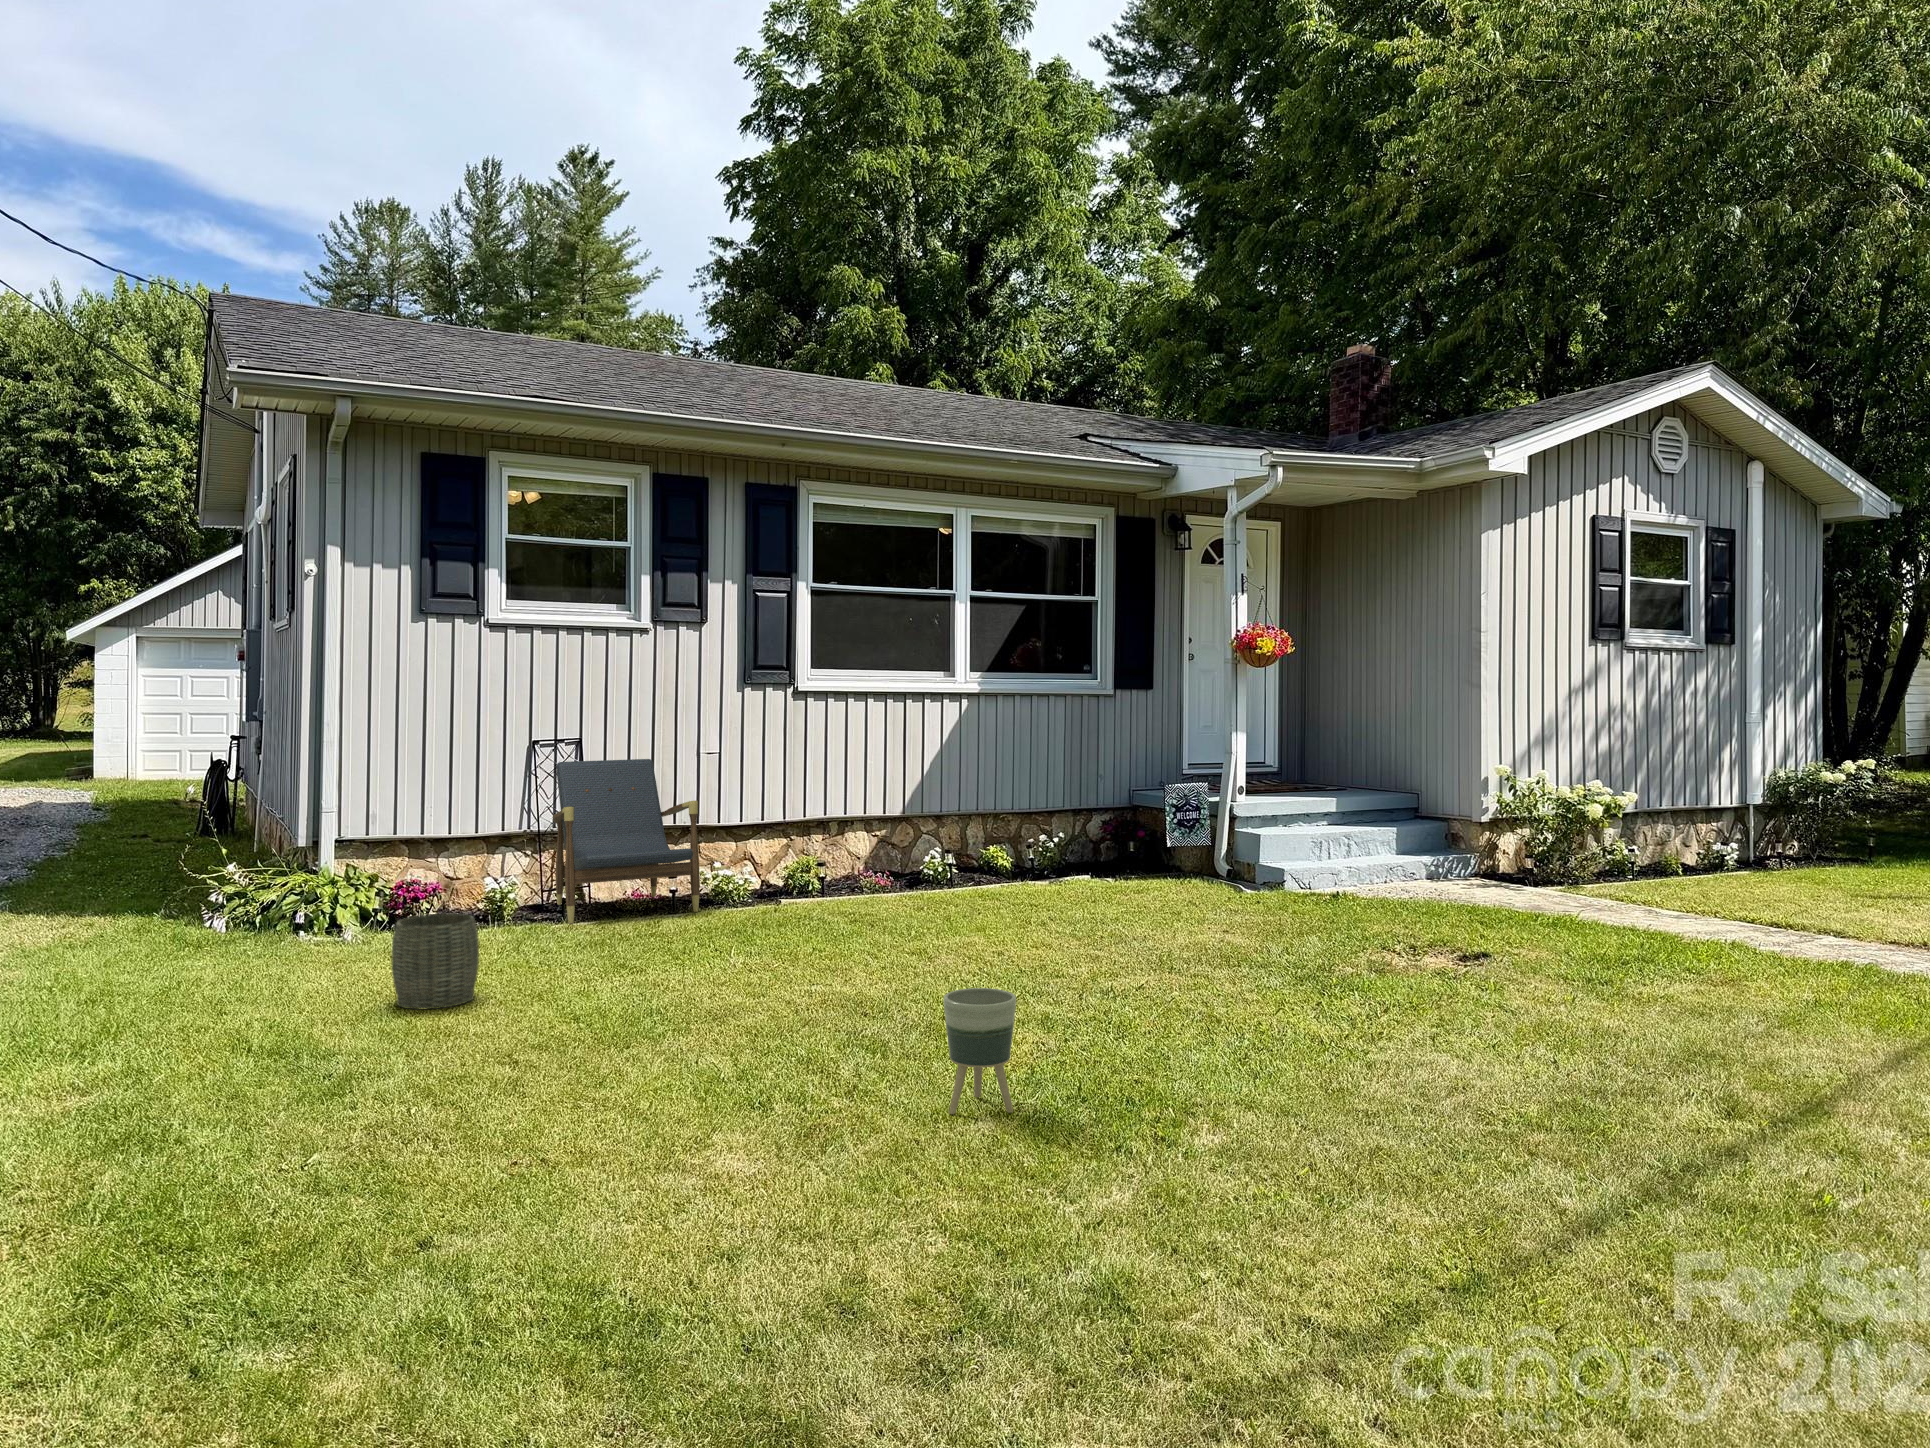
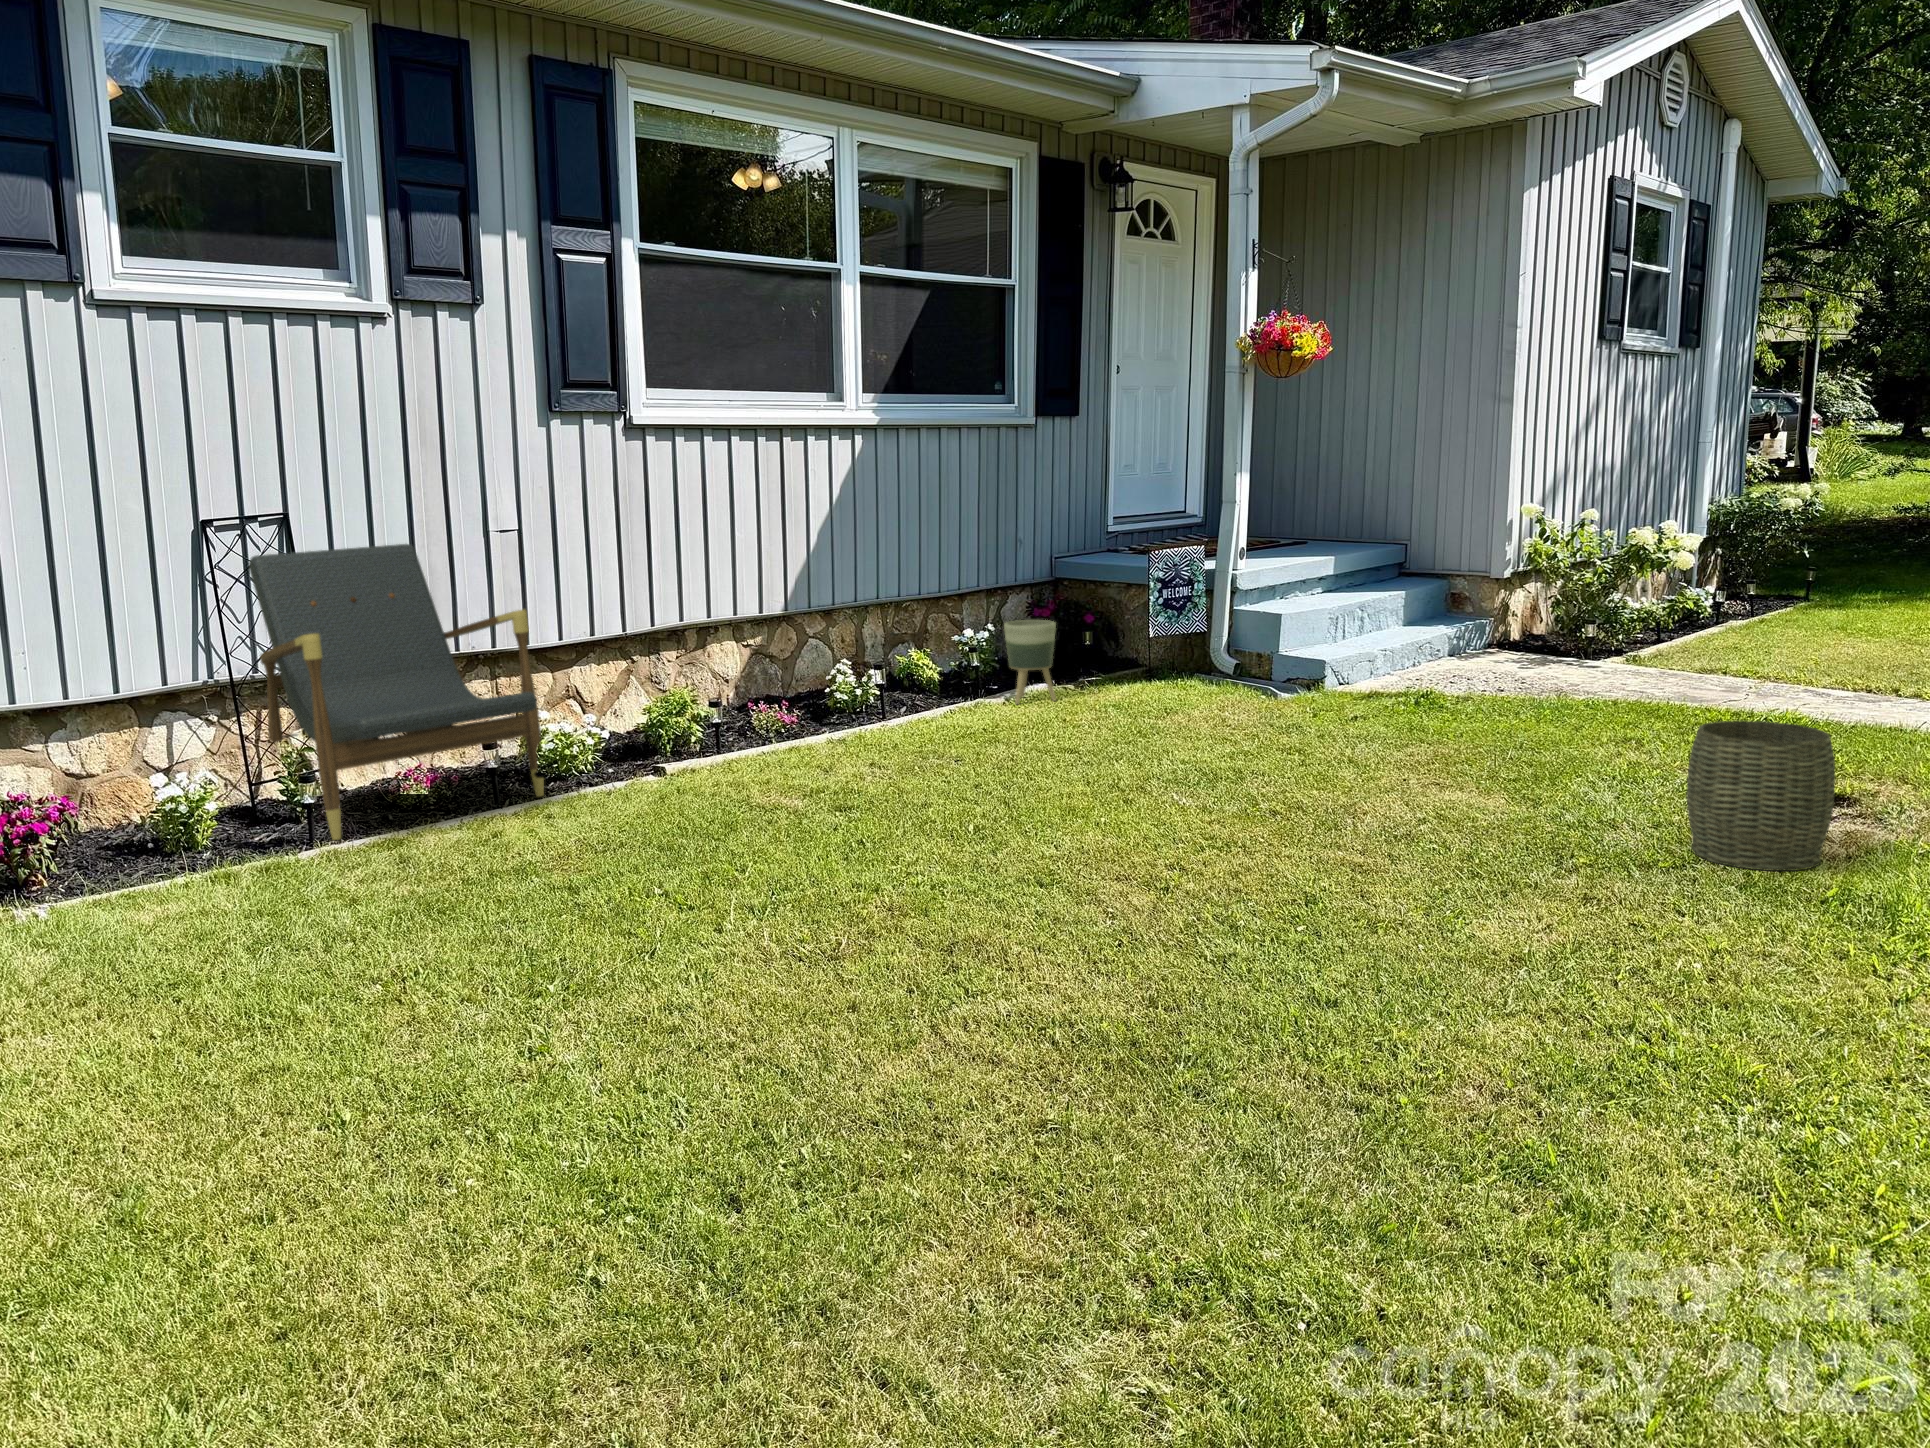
woven basket: present [392,913,479,1010] -> present [1686,720,1835,871]
planter: present [943,988,1016,1114] -> present [1004,620,1056,704]

